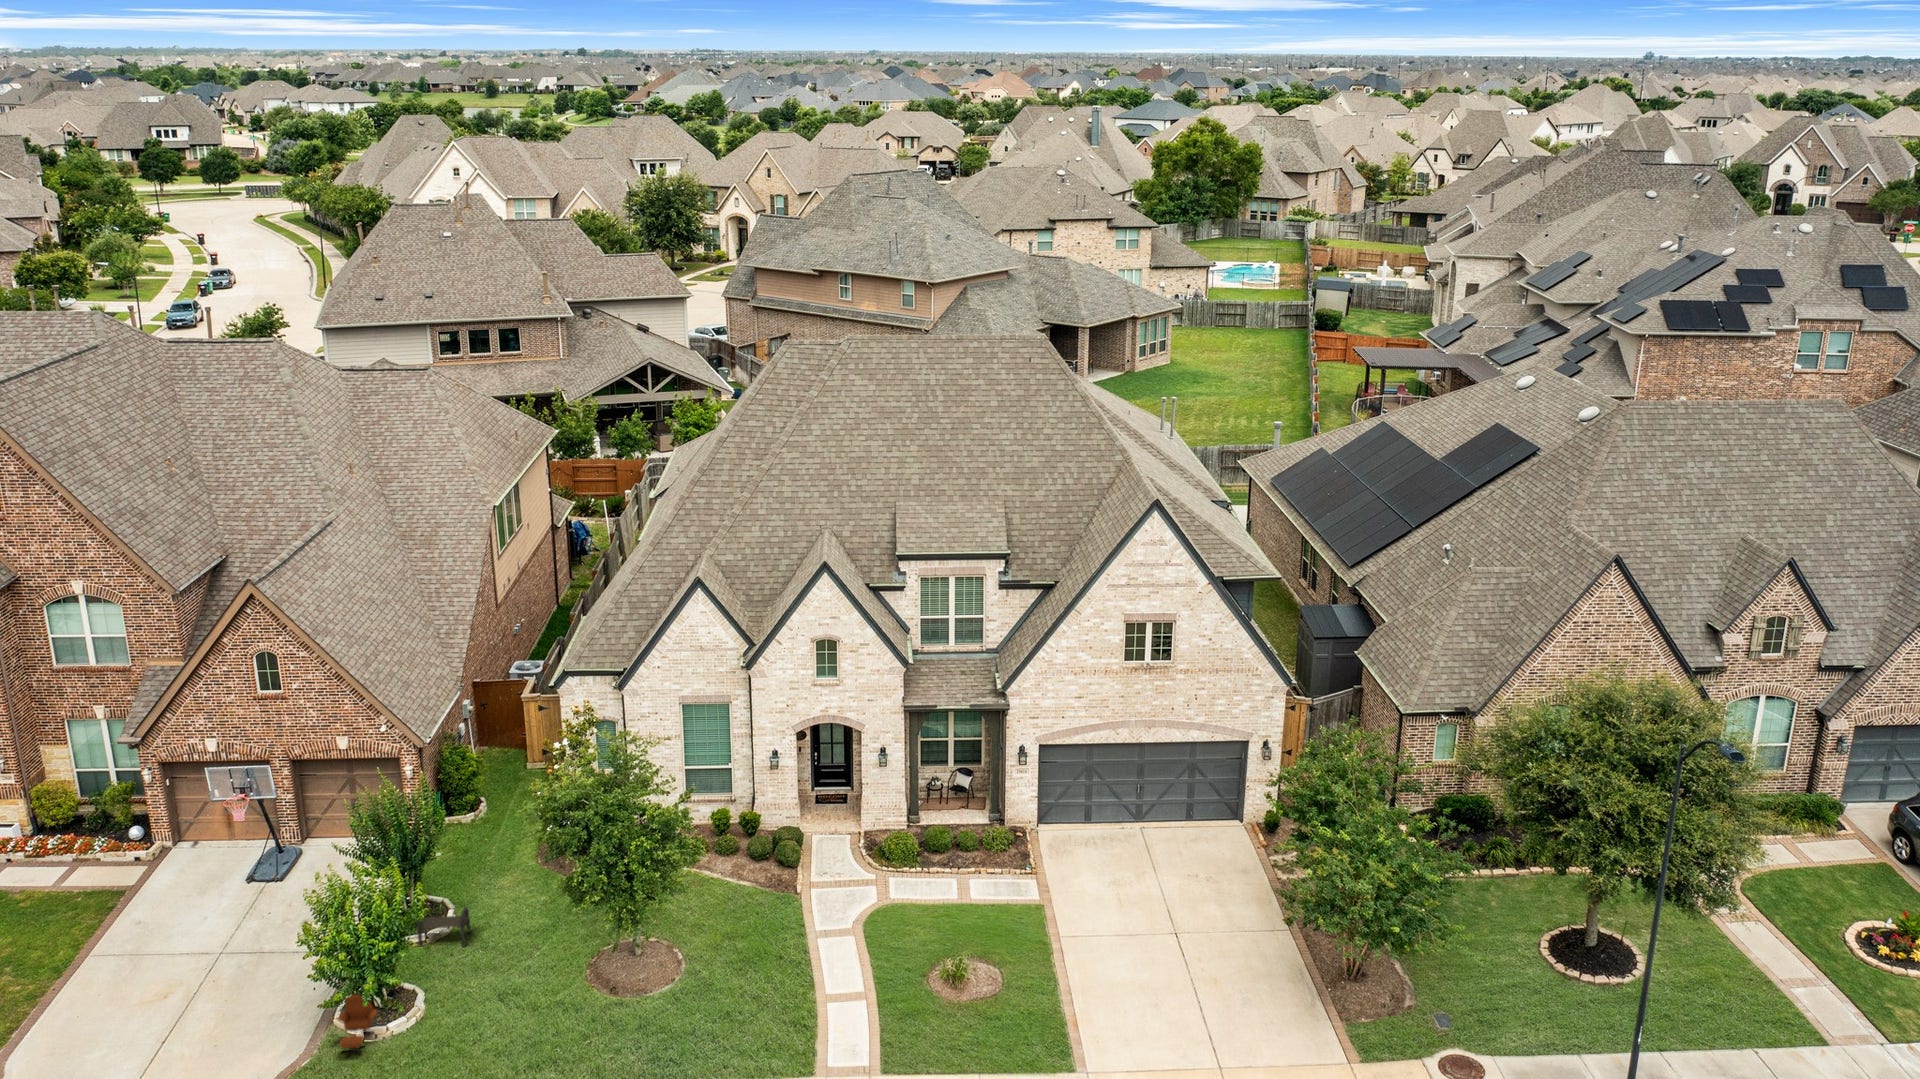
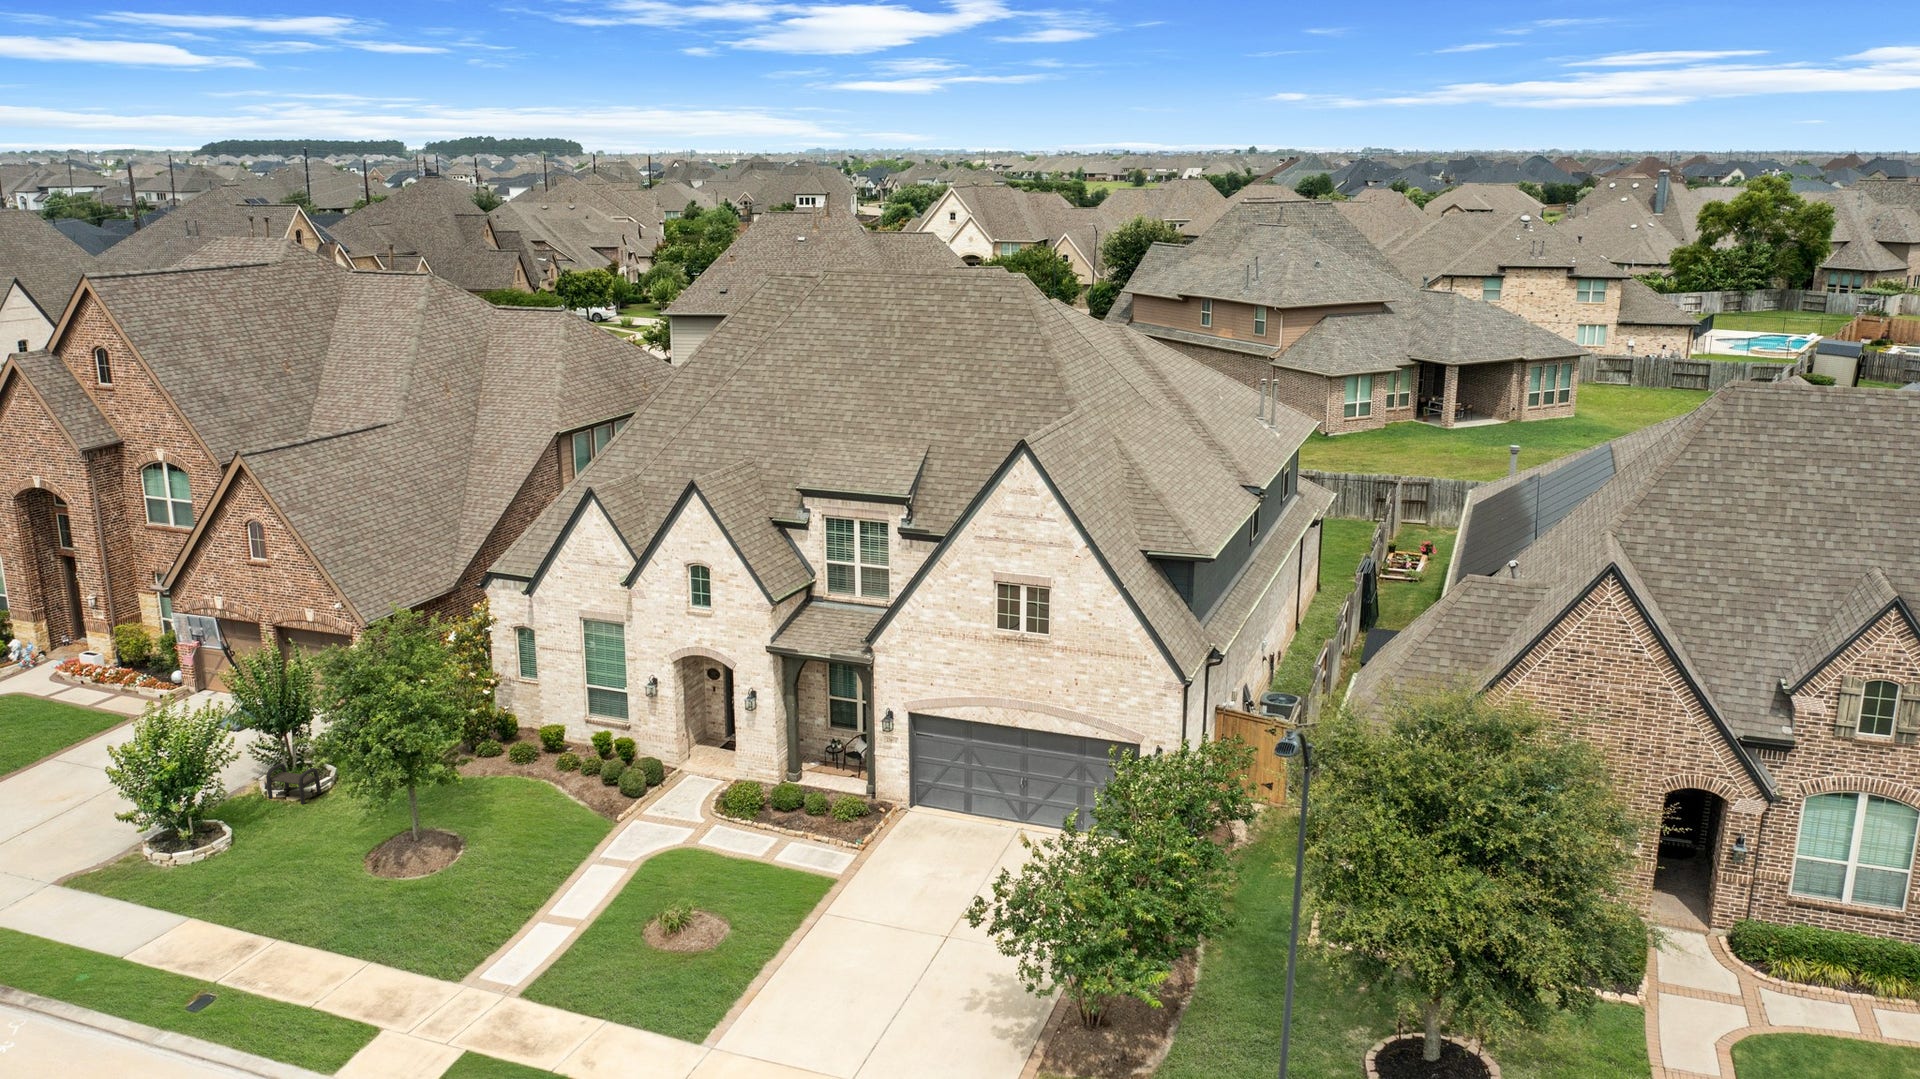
lounge chair: present [339,995,377,1056] -> none [117,816,165,871]

